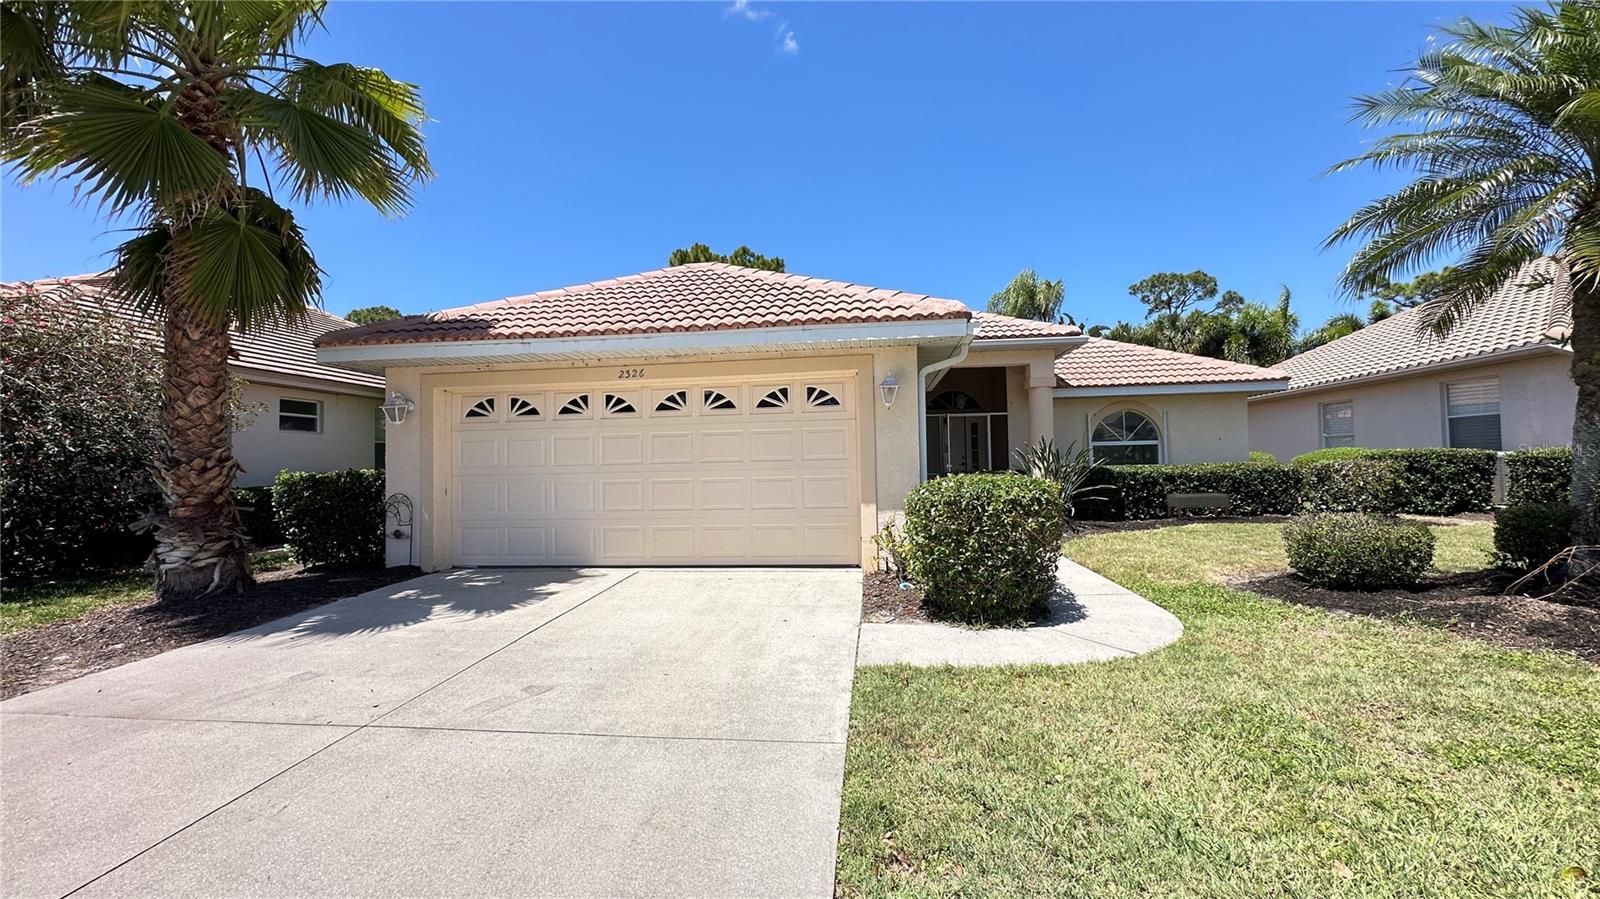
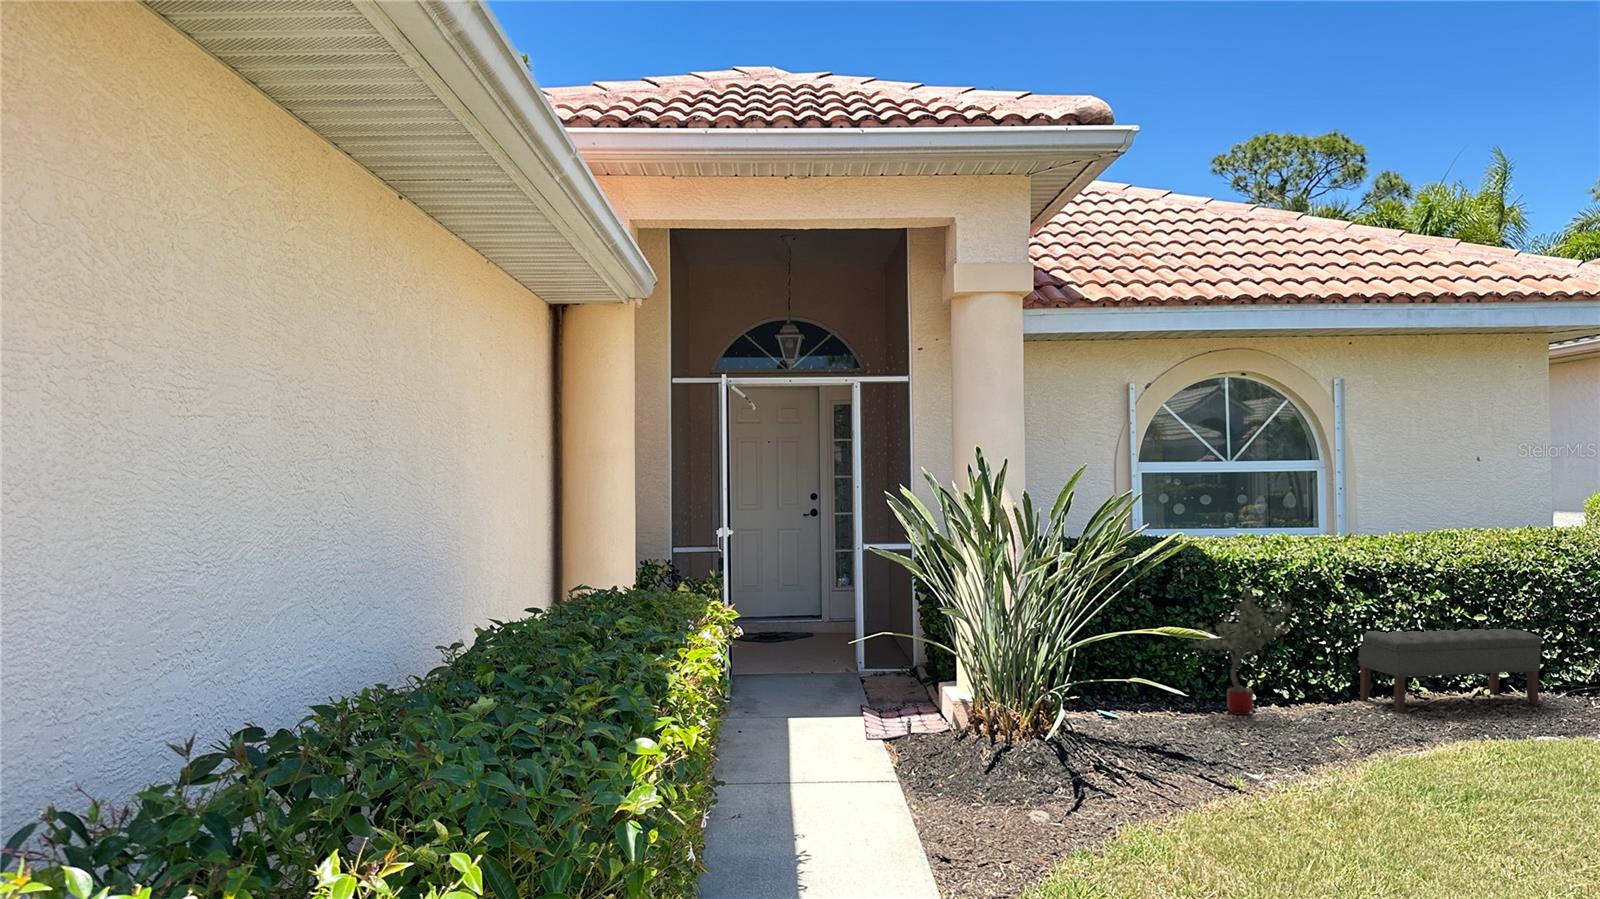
potted tree: none [1109,479,1143,520] -> present [1190,586,1291,715]

